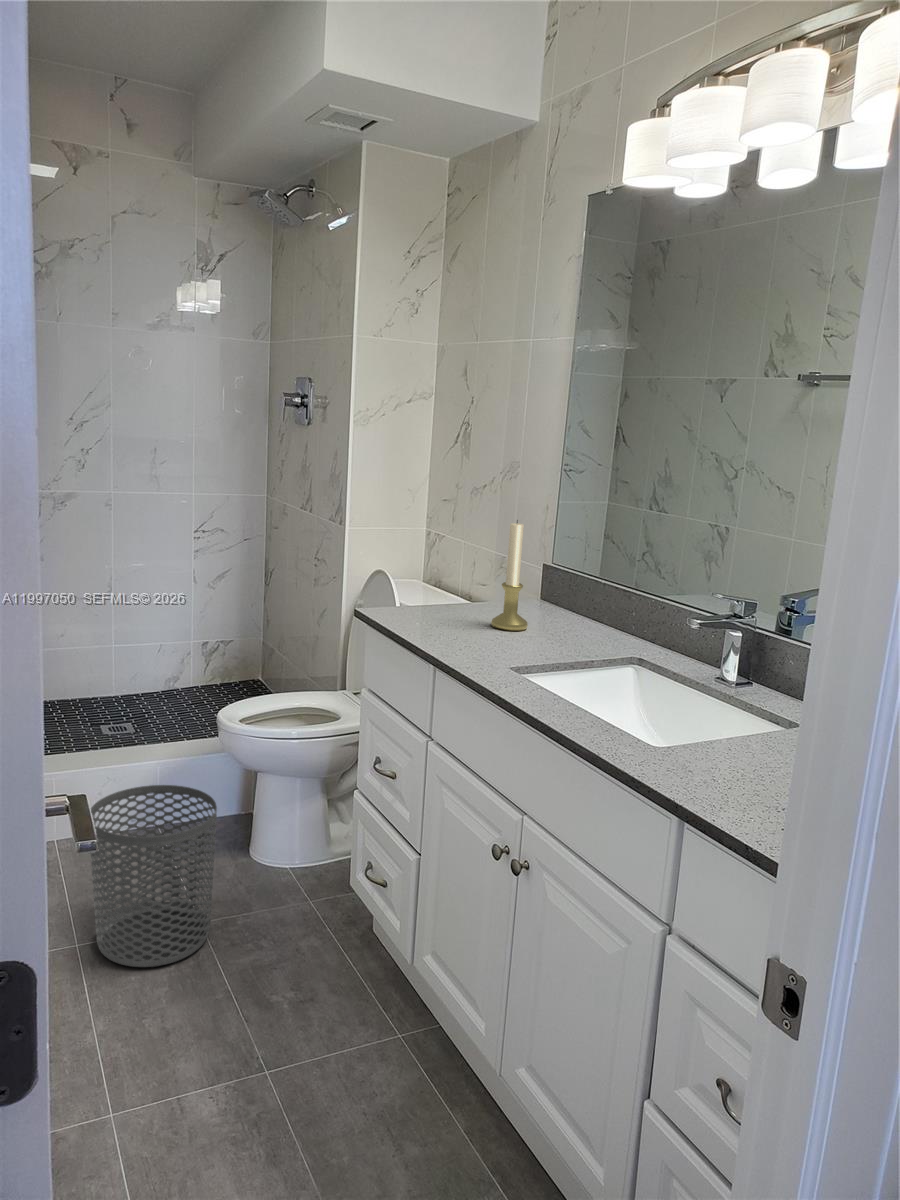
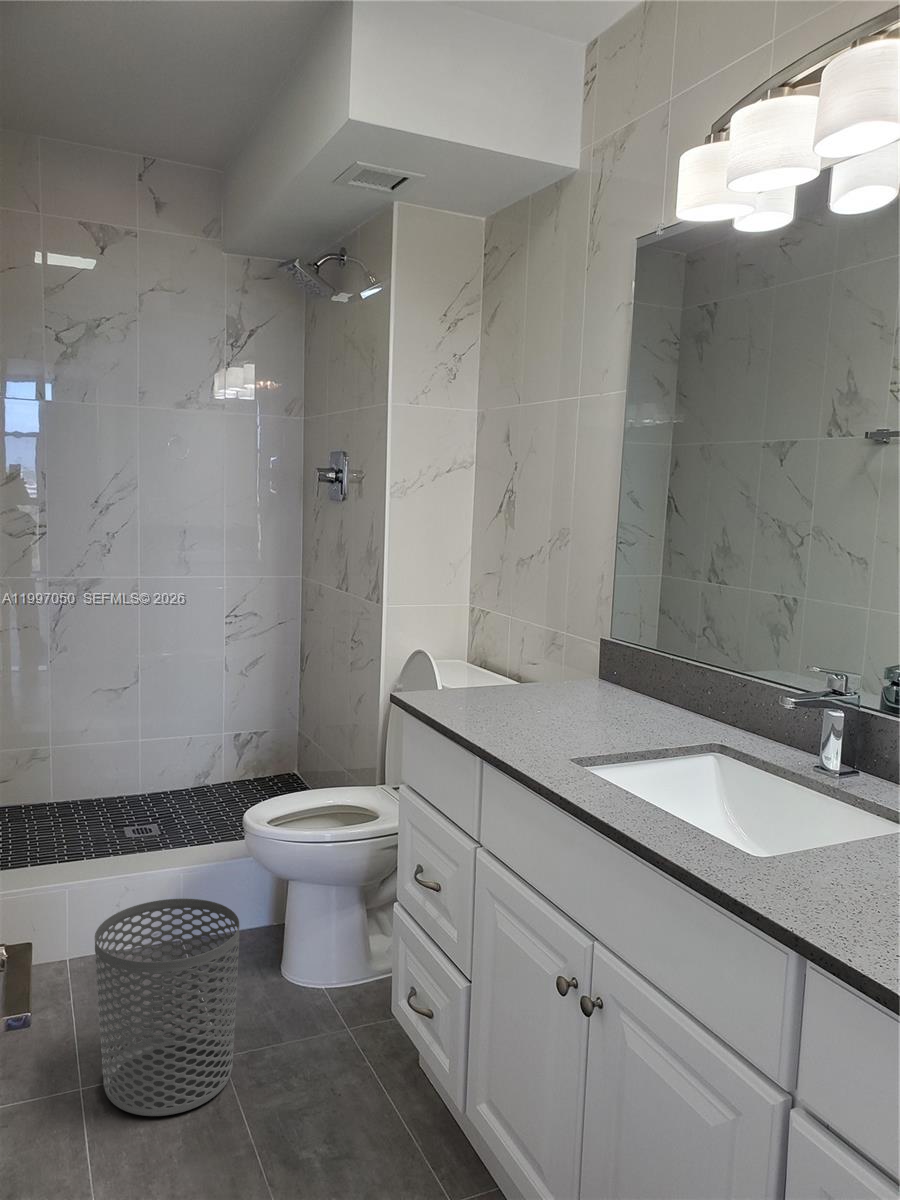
candle holder: present [491,520,528,631] -> none [546,590,588,716]

